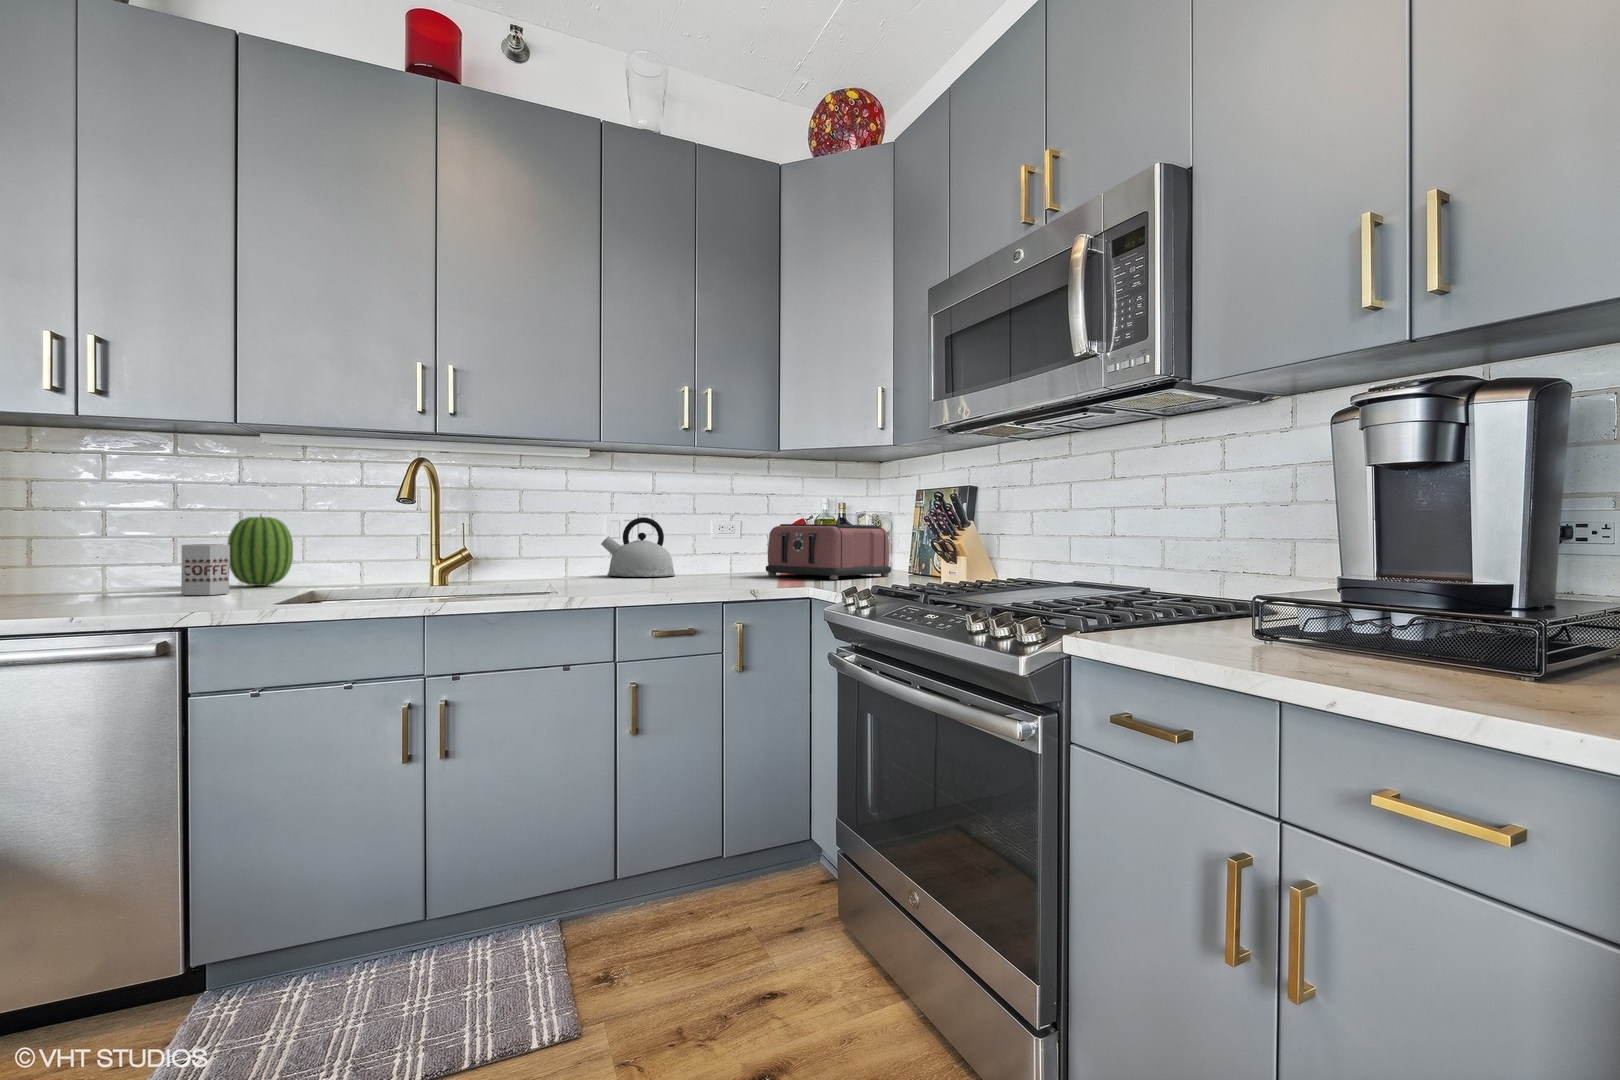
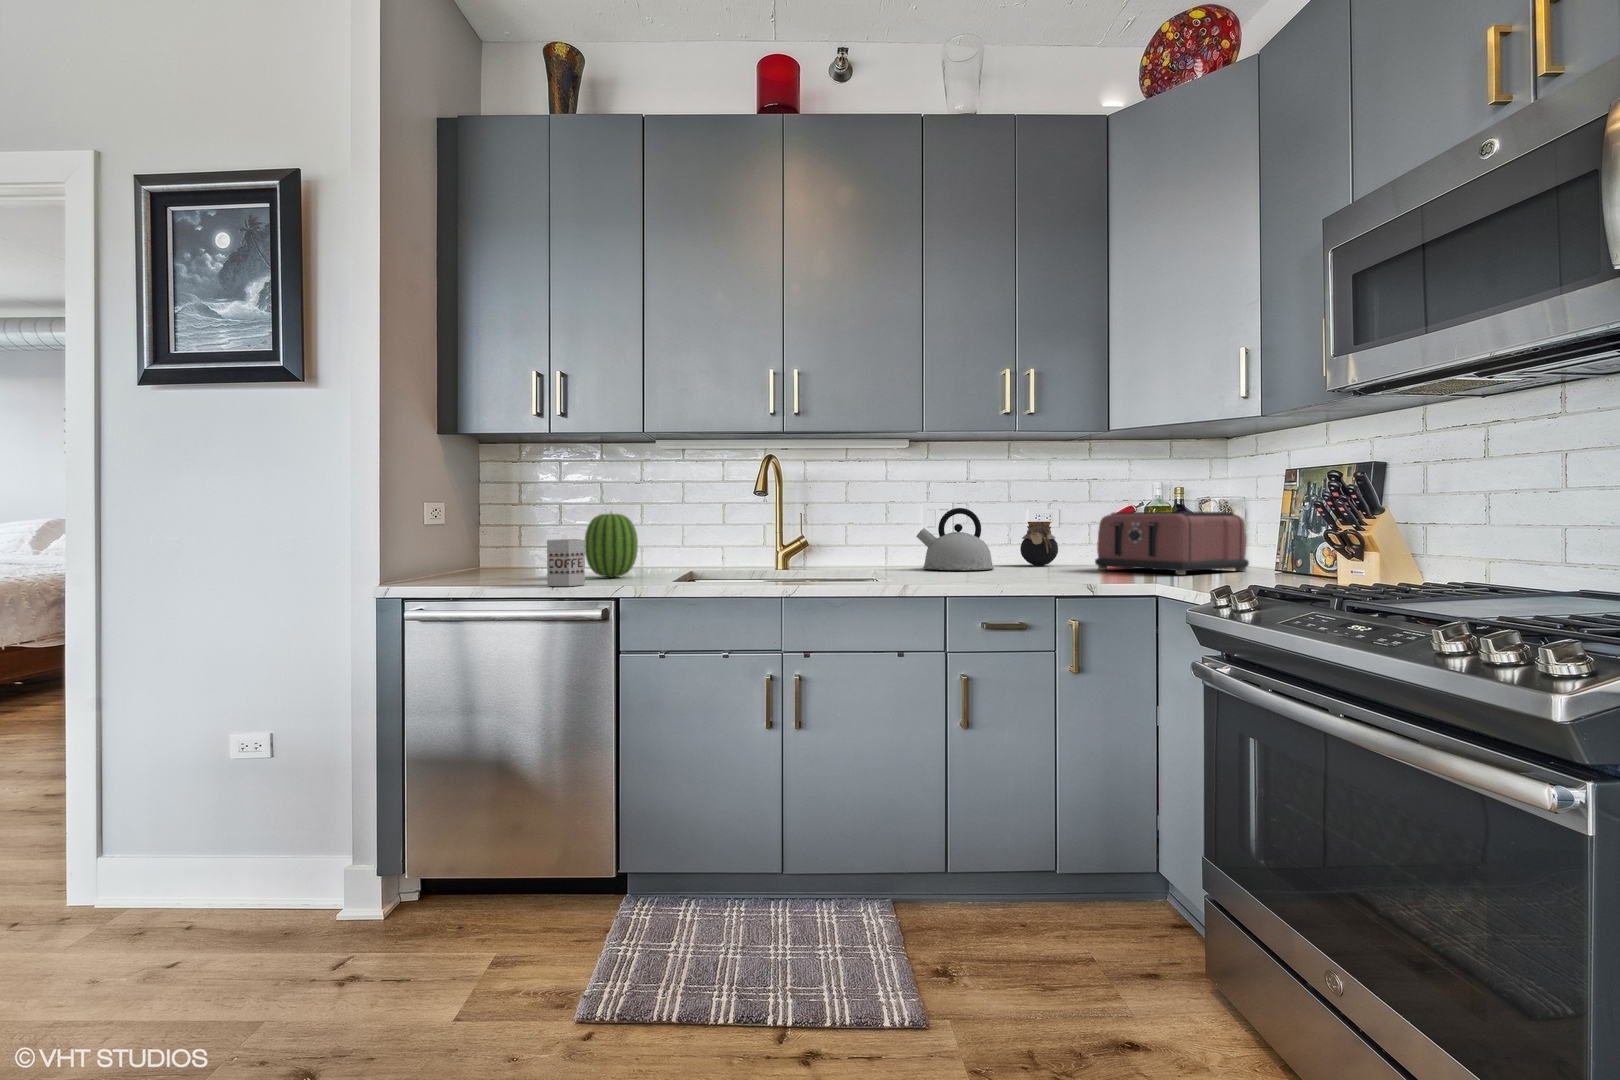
jar: none [702,531,736,572] -> present [1020,522,1058,566]

